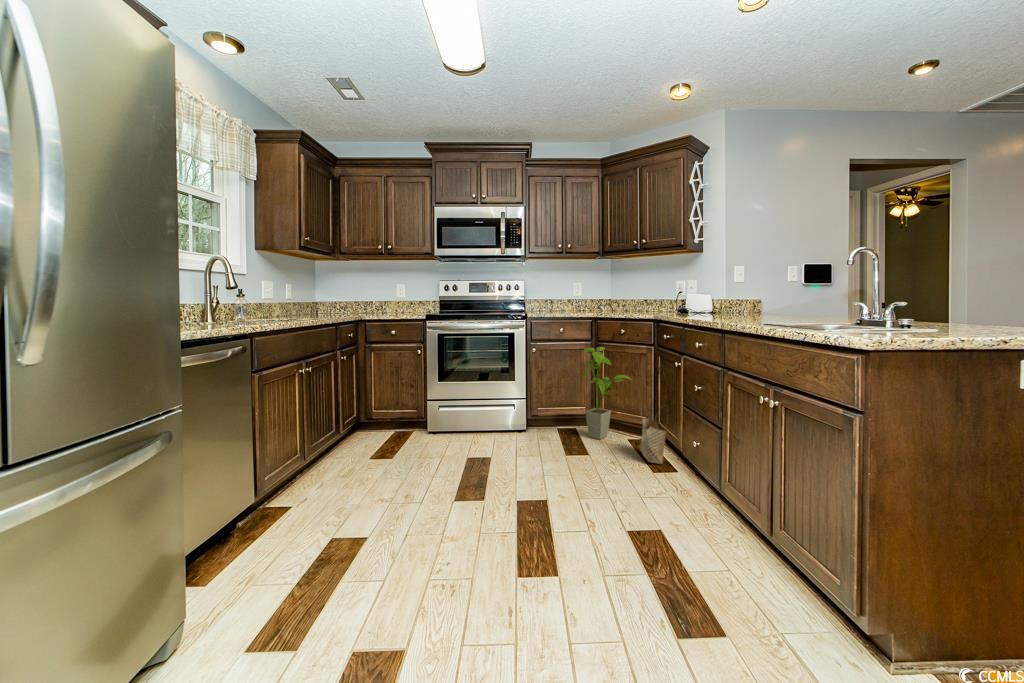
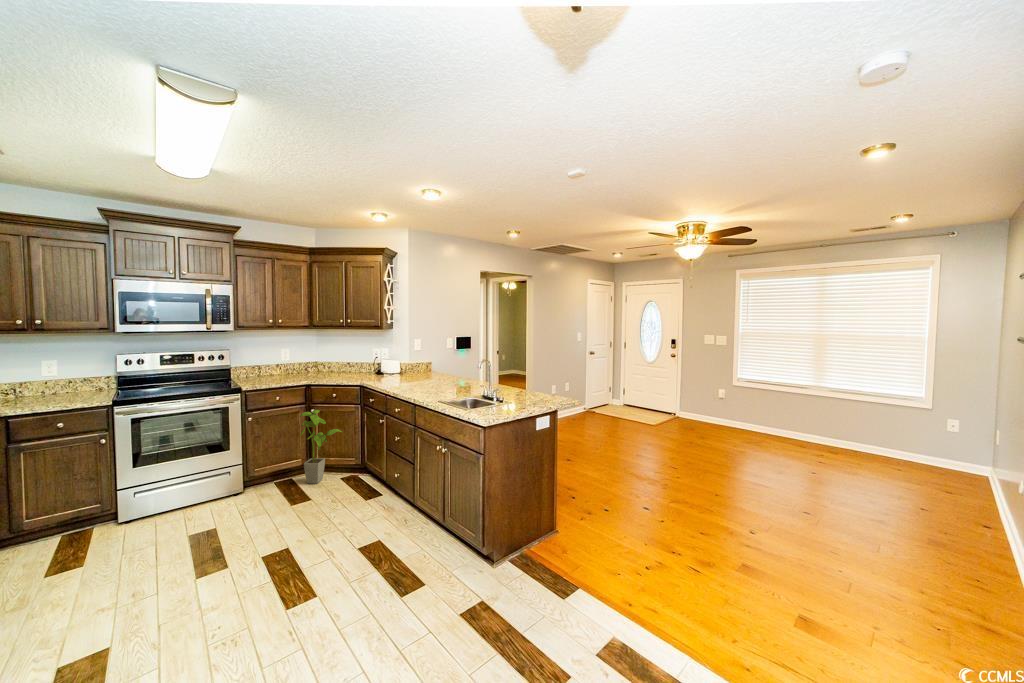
woven basket: present [640,405,667,464] -> none [352,448,373,493]

